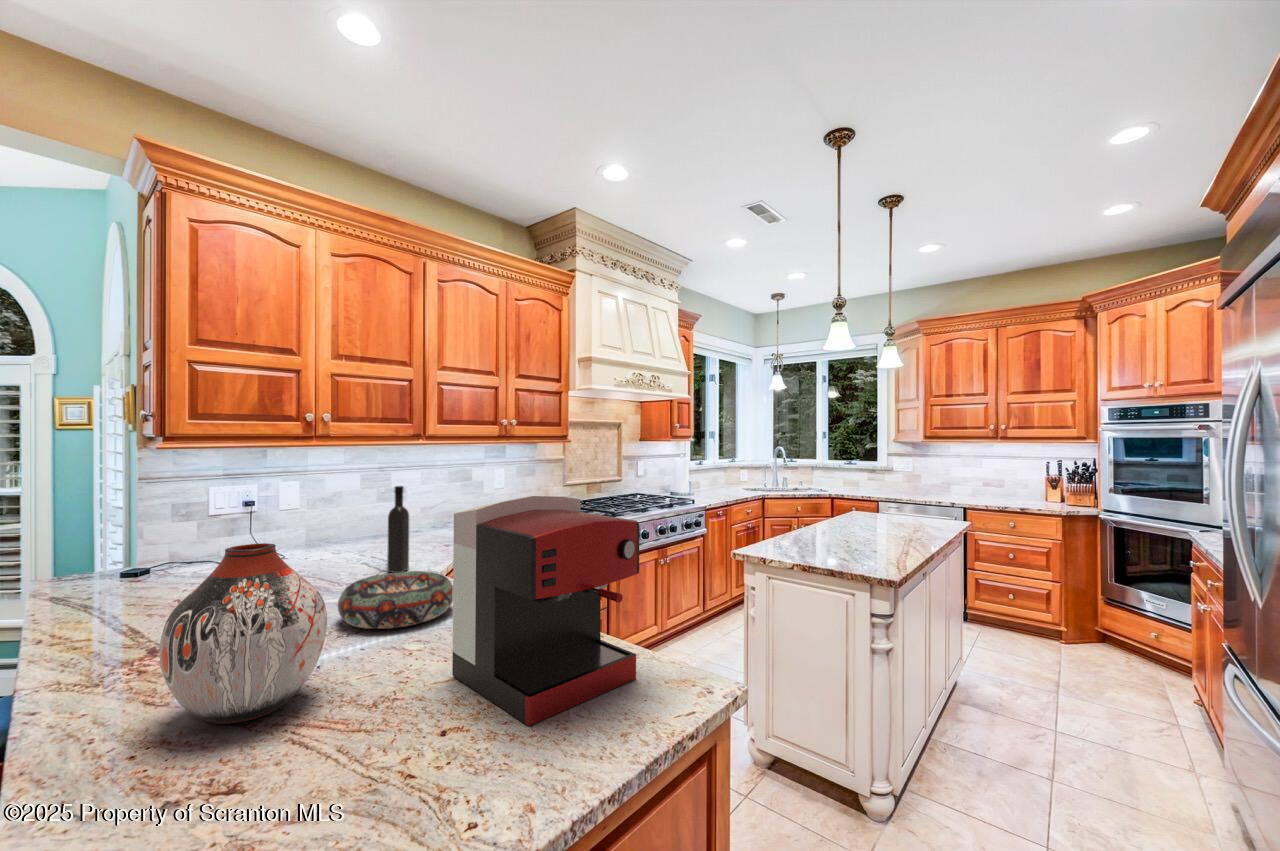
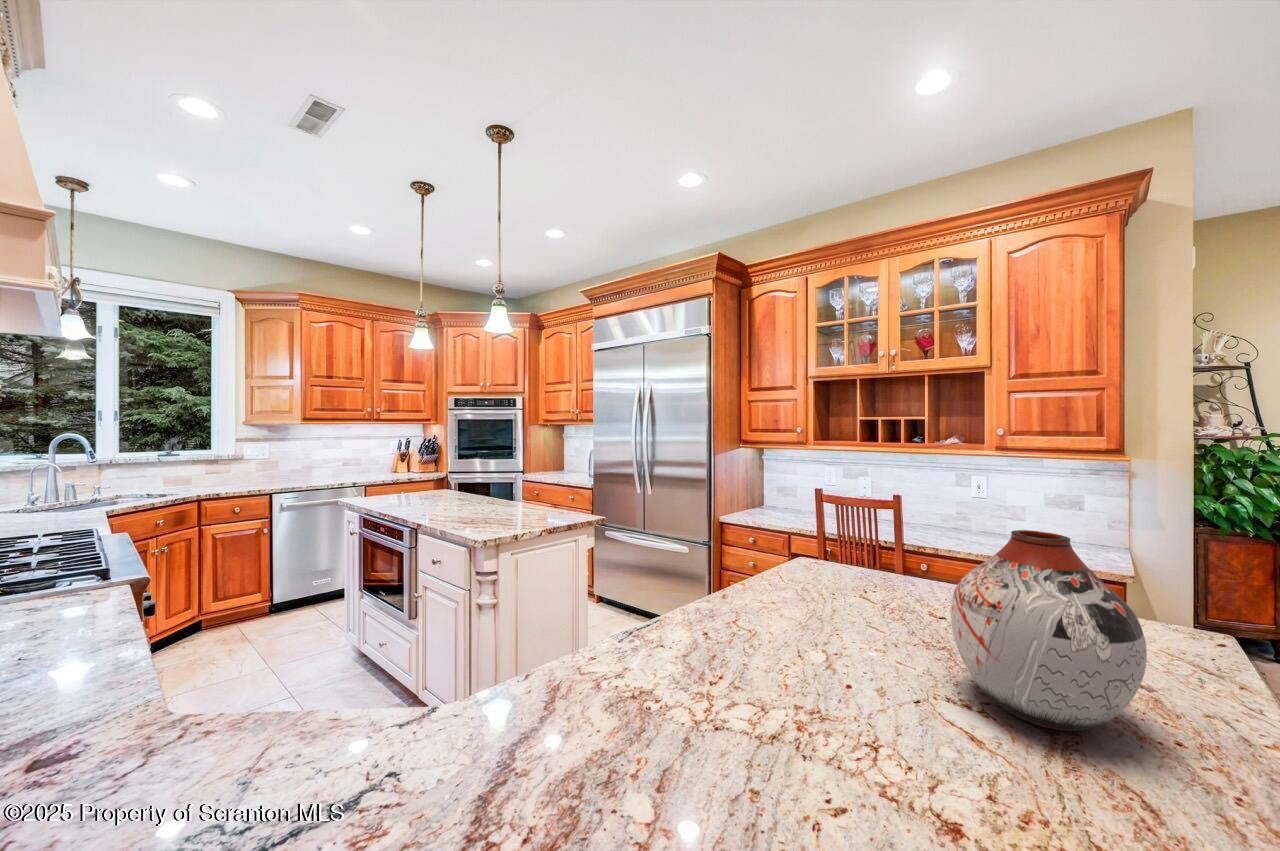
wine bottle: present [387,486,409,572] -> none [317,542,382,796]
coffee maker: present [452,496,639,725] -> none [770,463,910,625]
decorative bowl: present [338,571,453,629] -> none [637,611,807,731]

